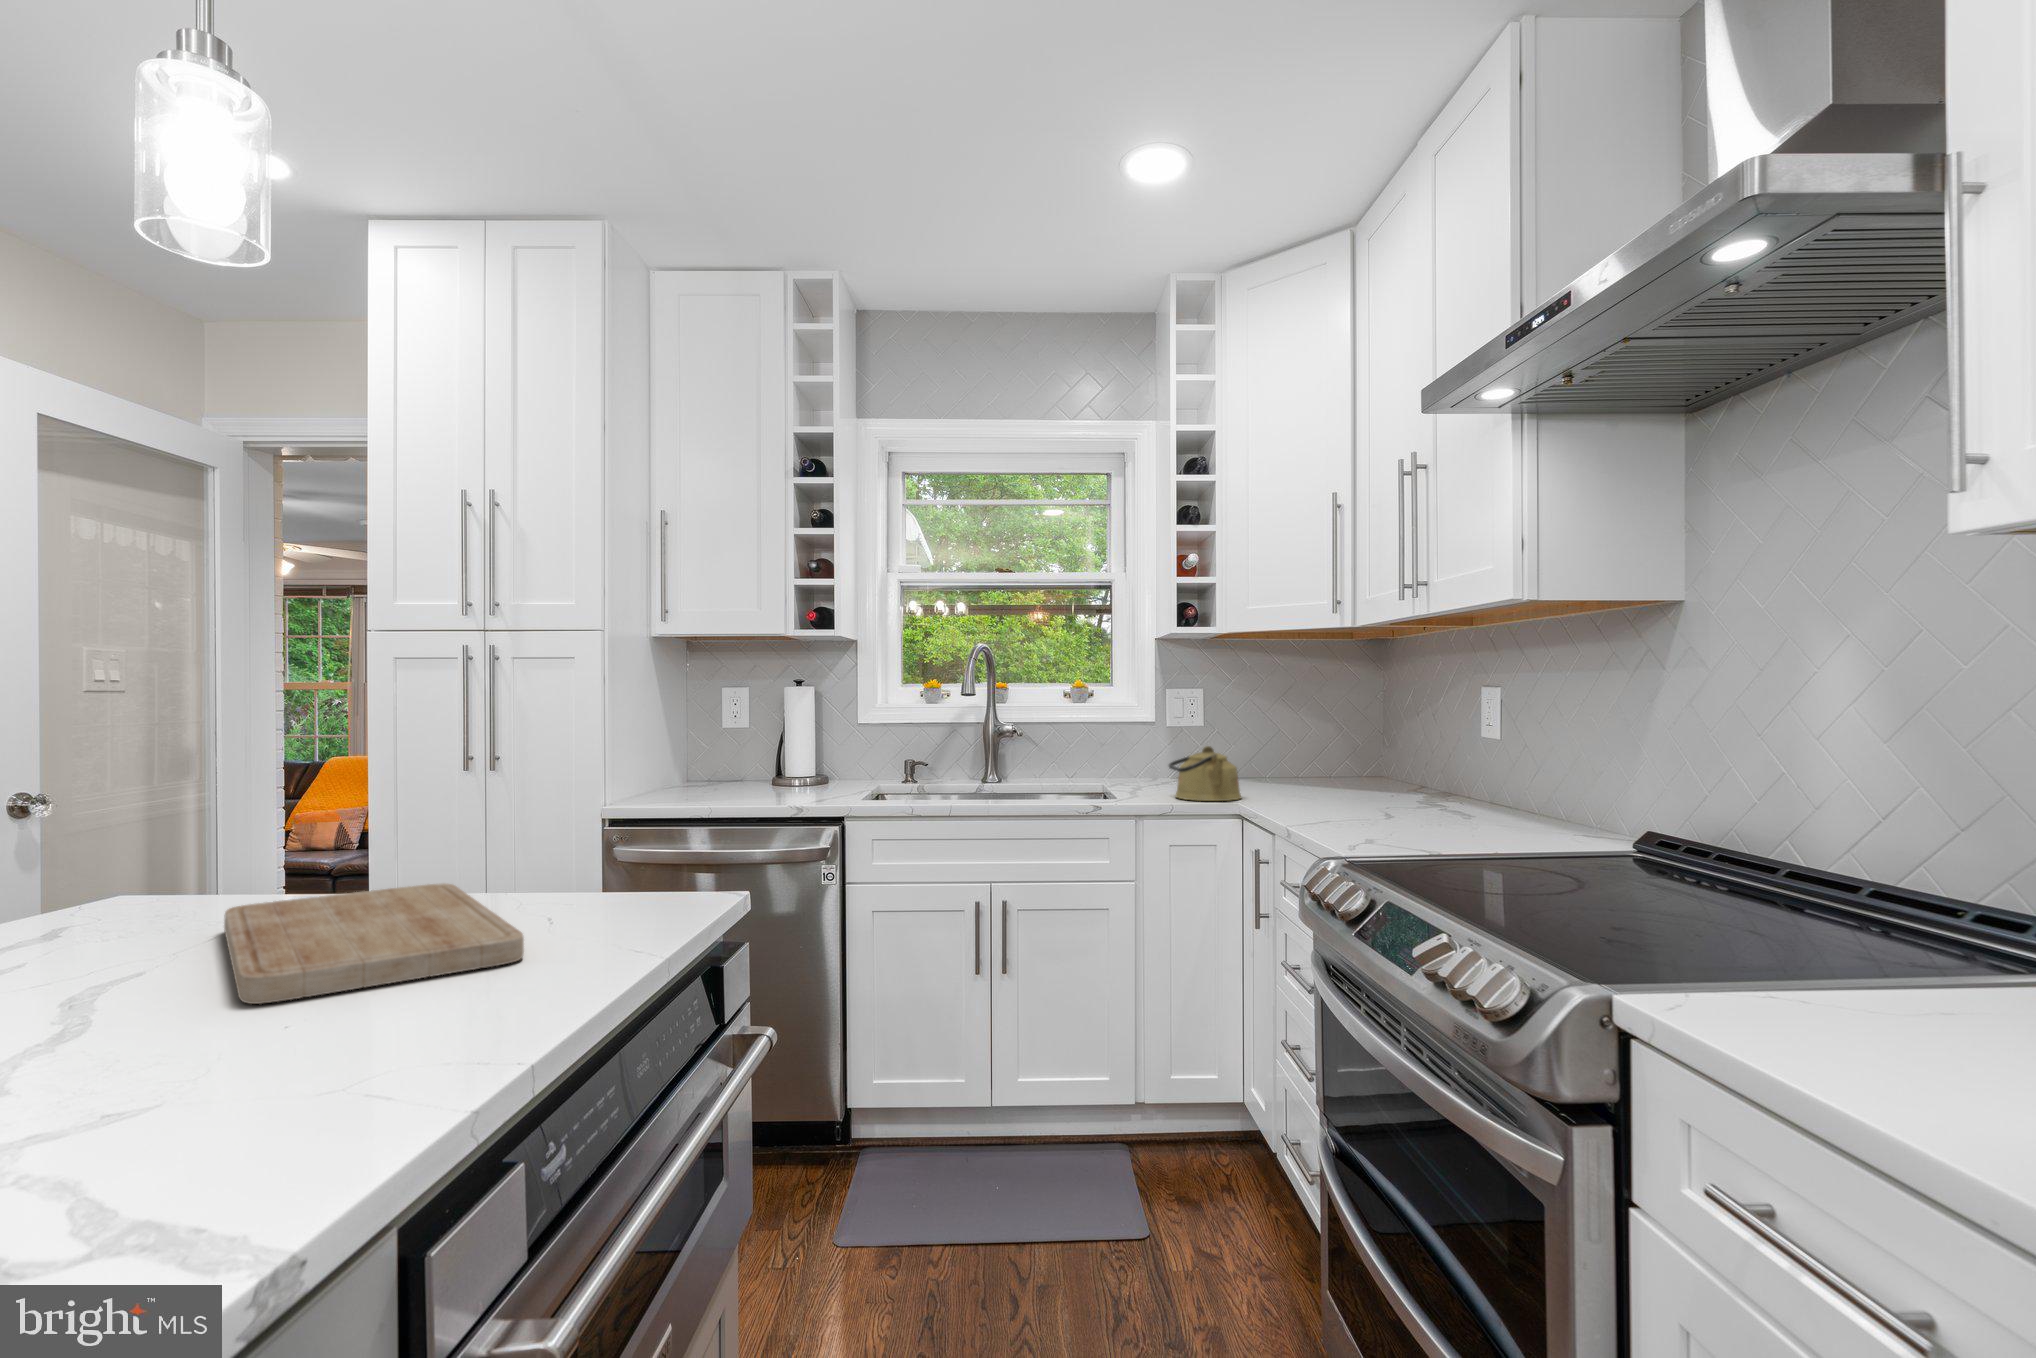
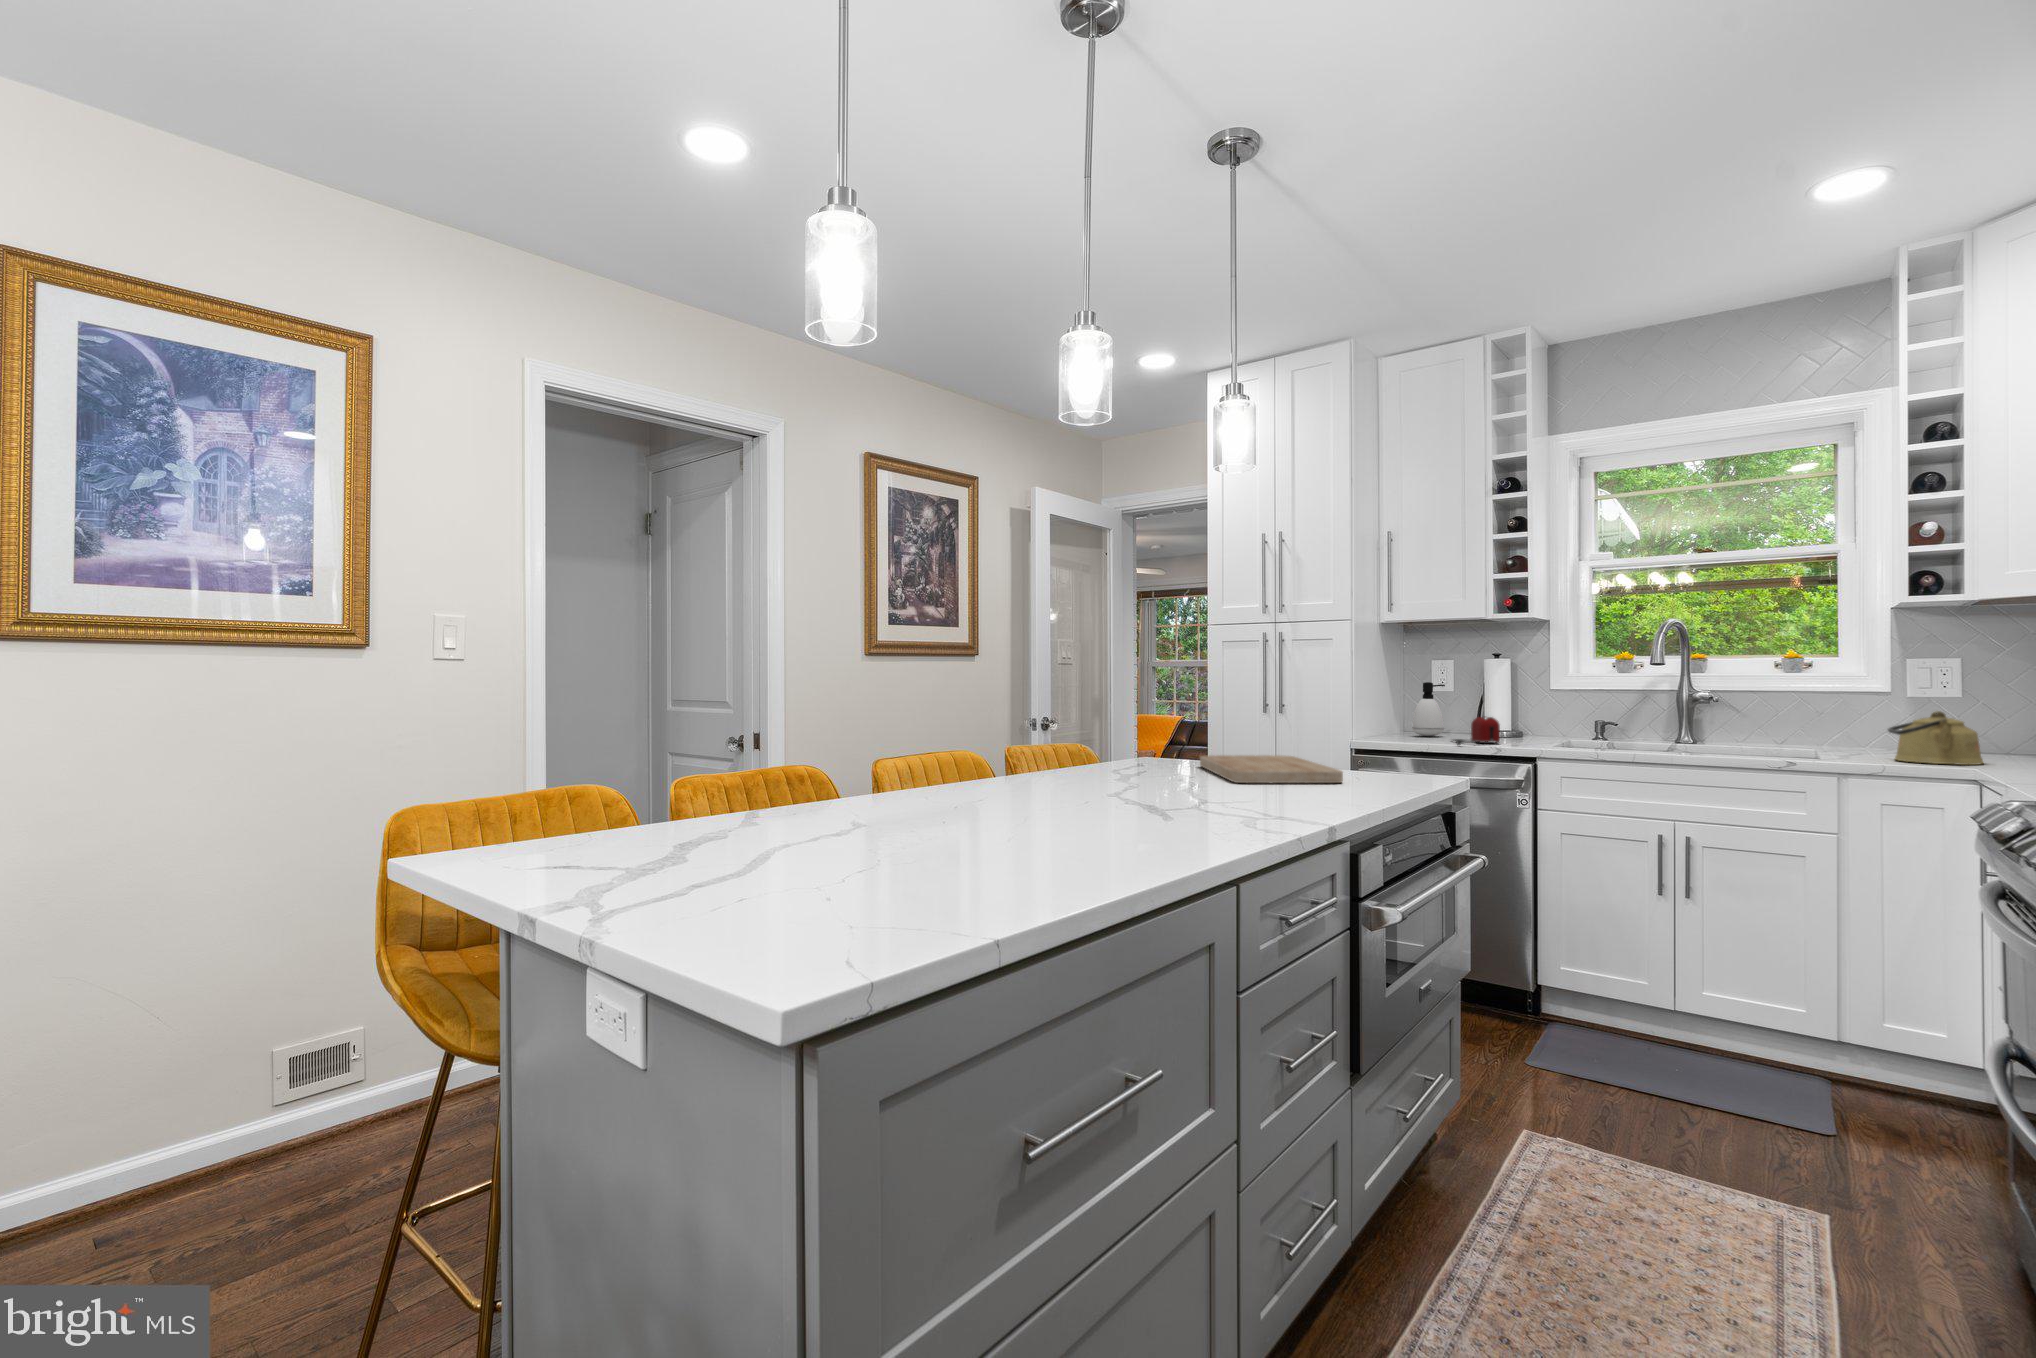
soap dispenser: none [694,717,736,789] -> present [1412,682,1445,736]
toaster: none [741,763,802,806] -> present [1453,717,1500,745]

